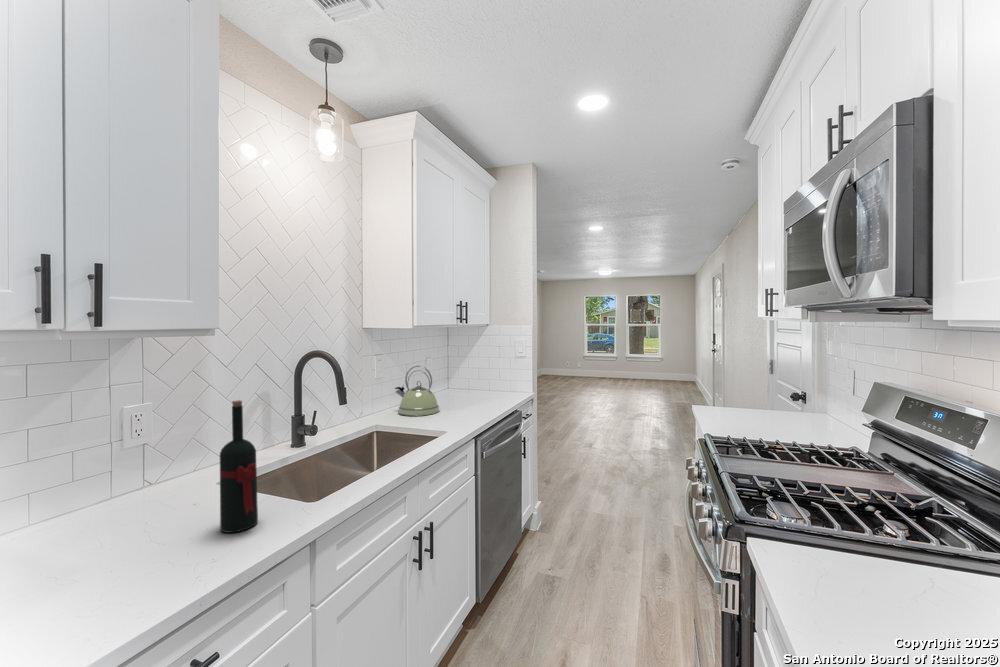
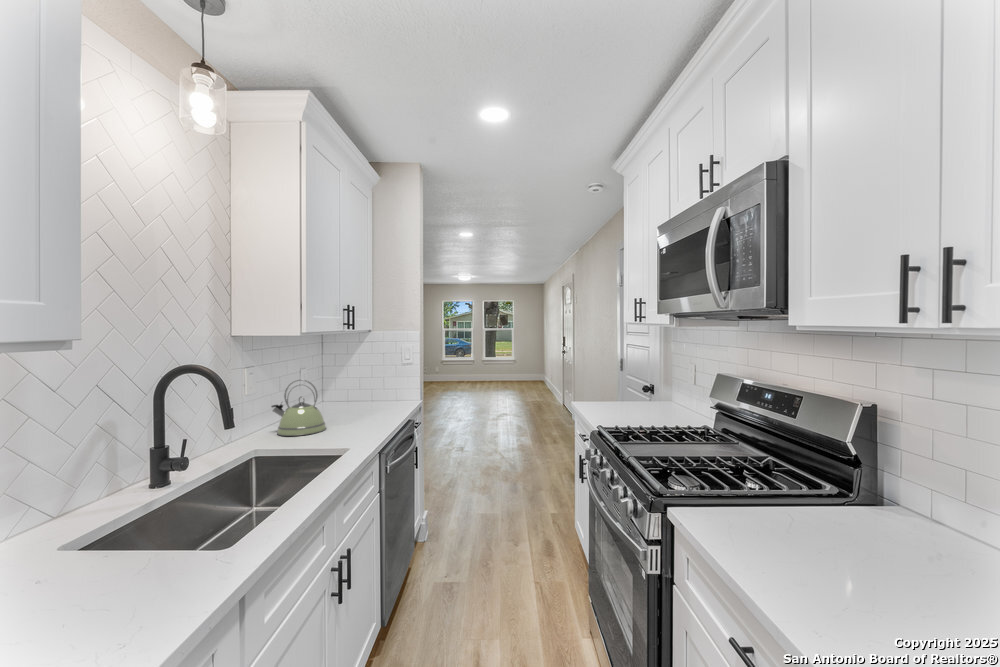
wine bottle: present [220,400,258,533] -> none [116,433,171,599]

